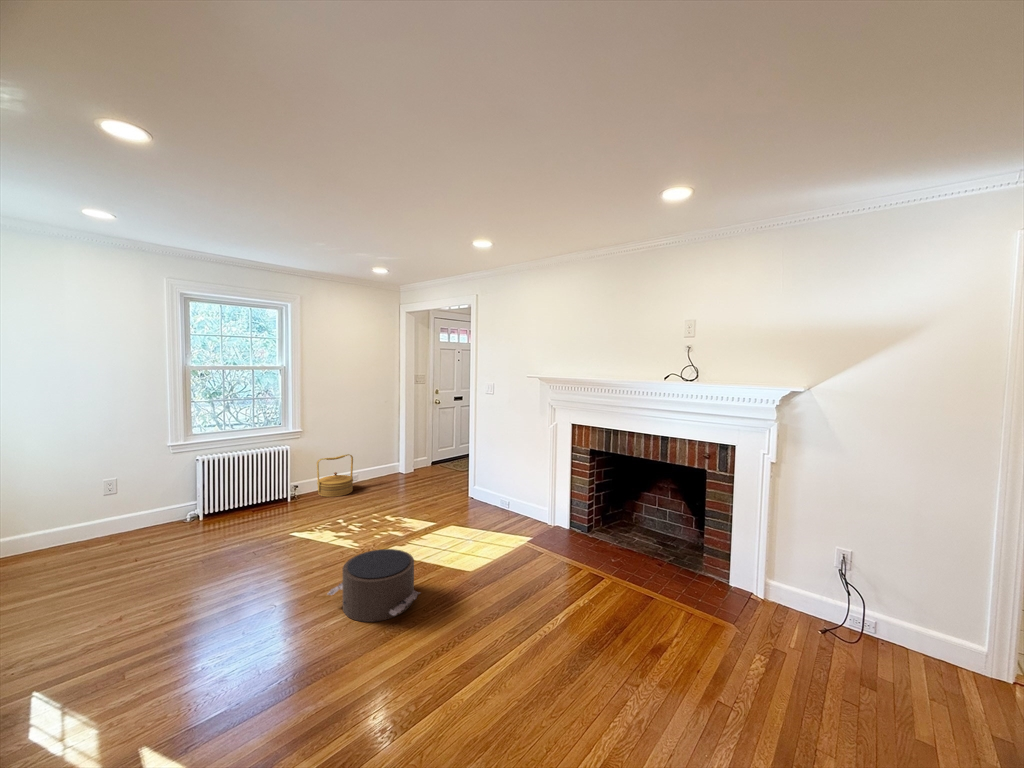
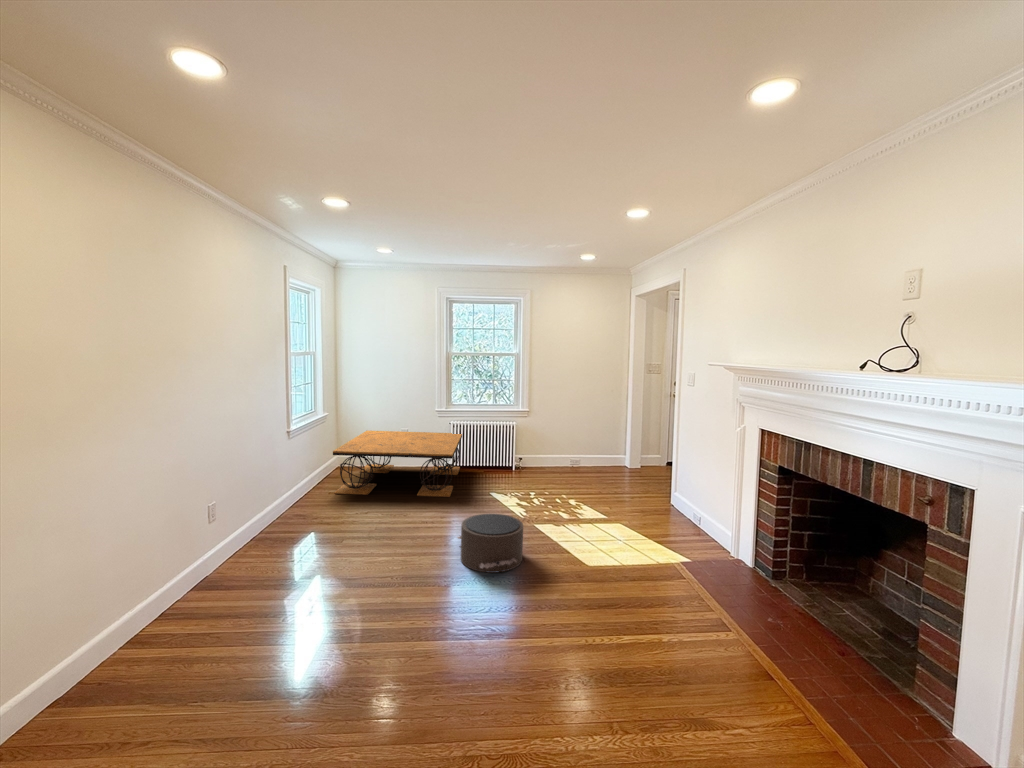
woven basket: present [317,454,353,497] -> none [536,438,571,476]
coffee table: none [24,470,248,608] -> present [333,430,462,497]

